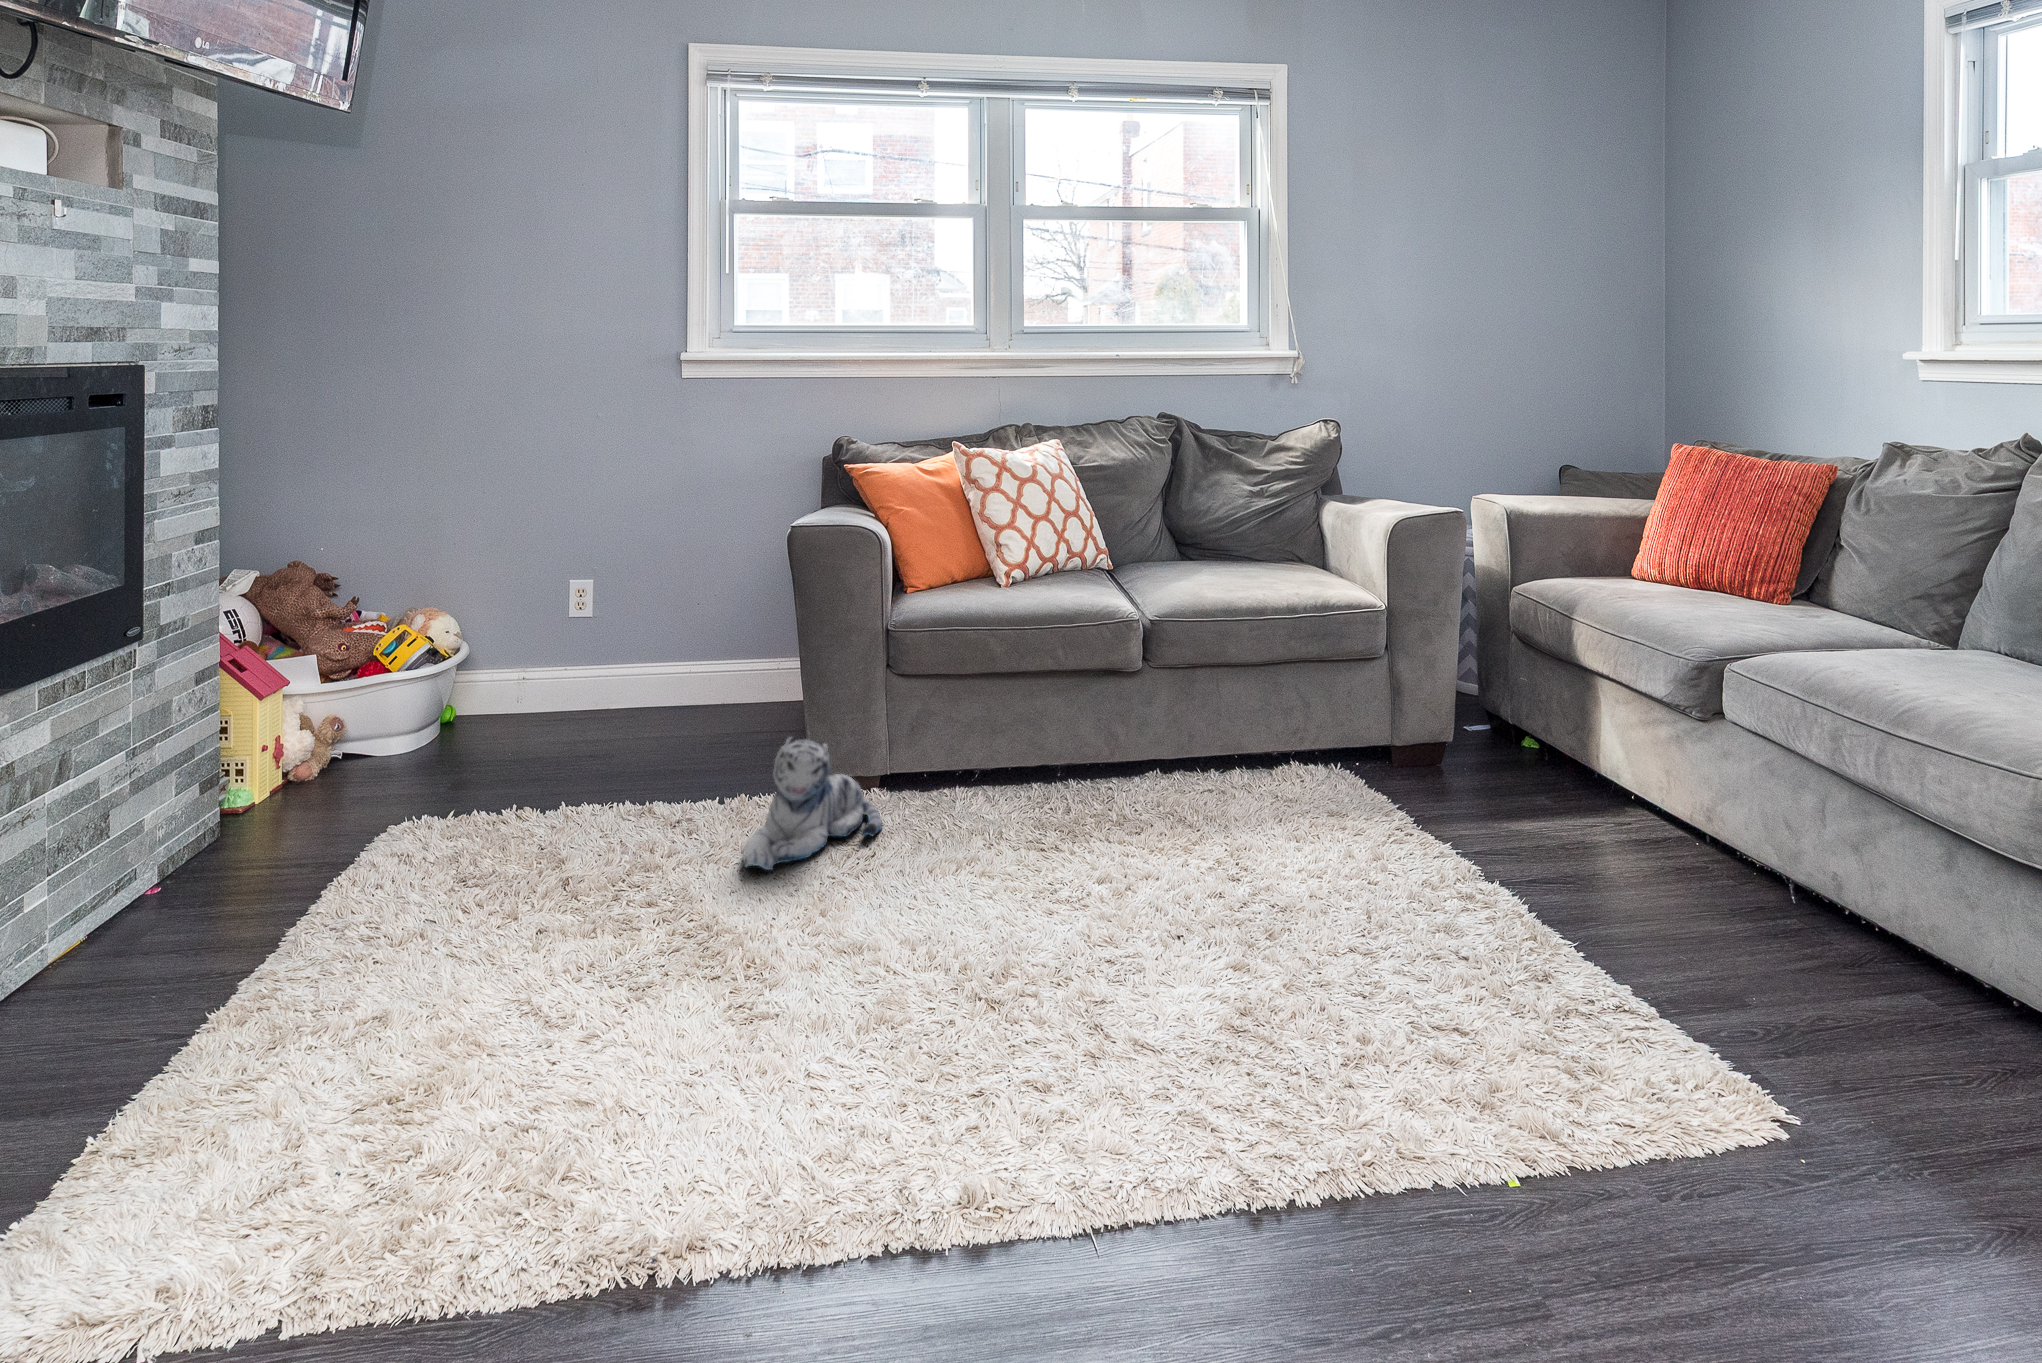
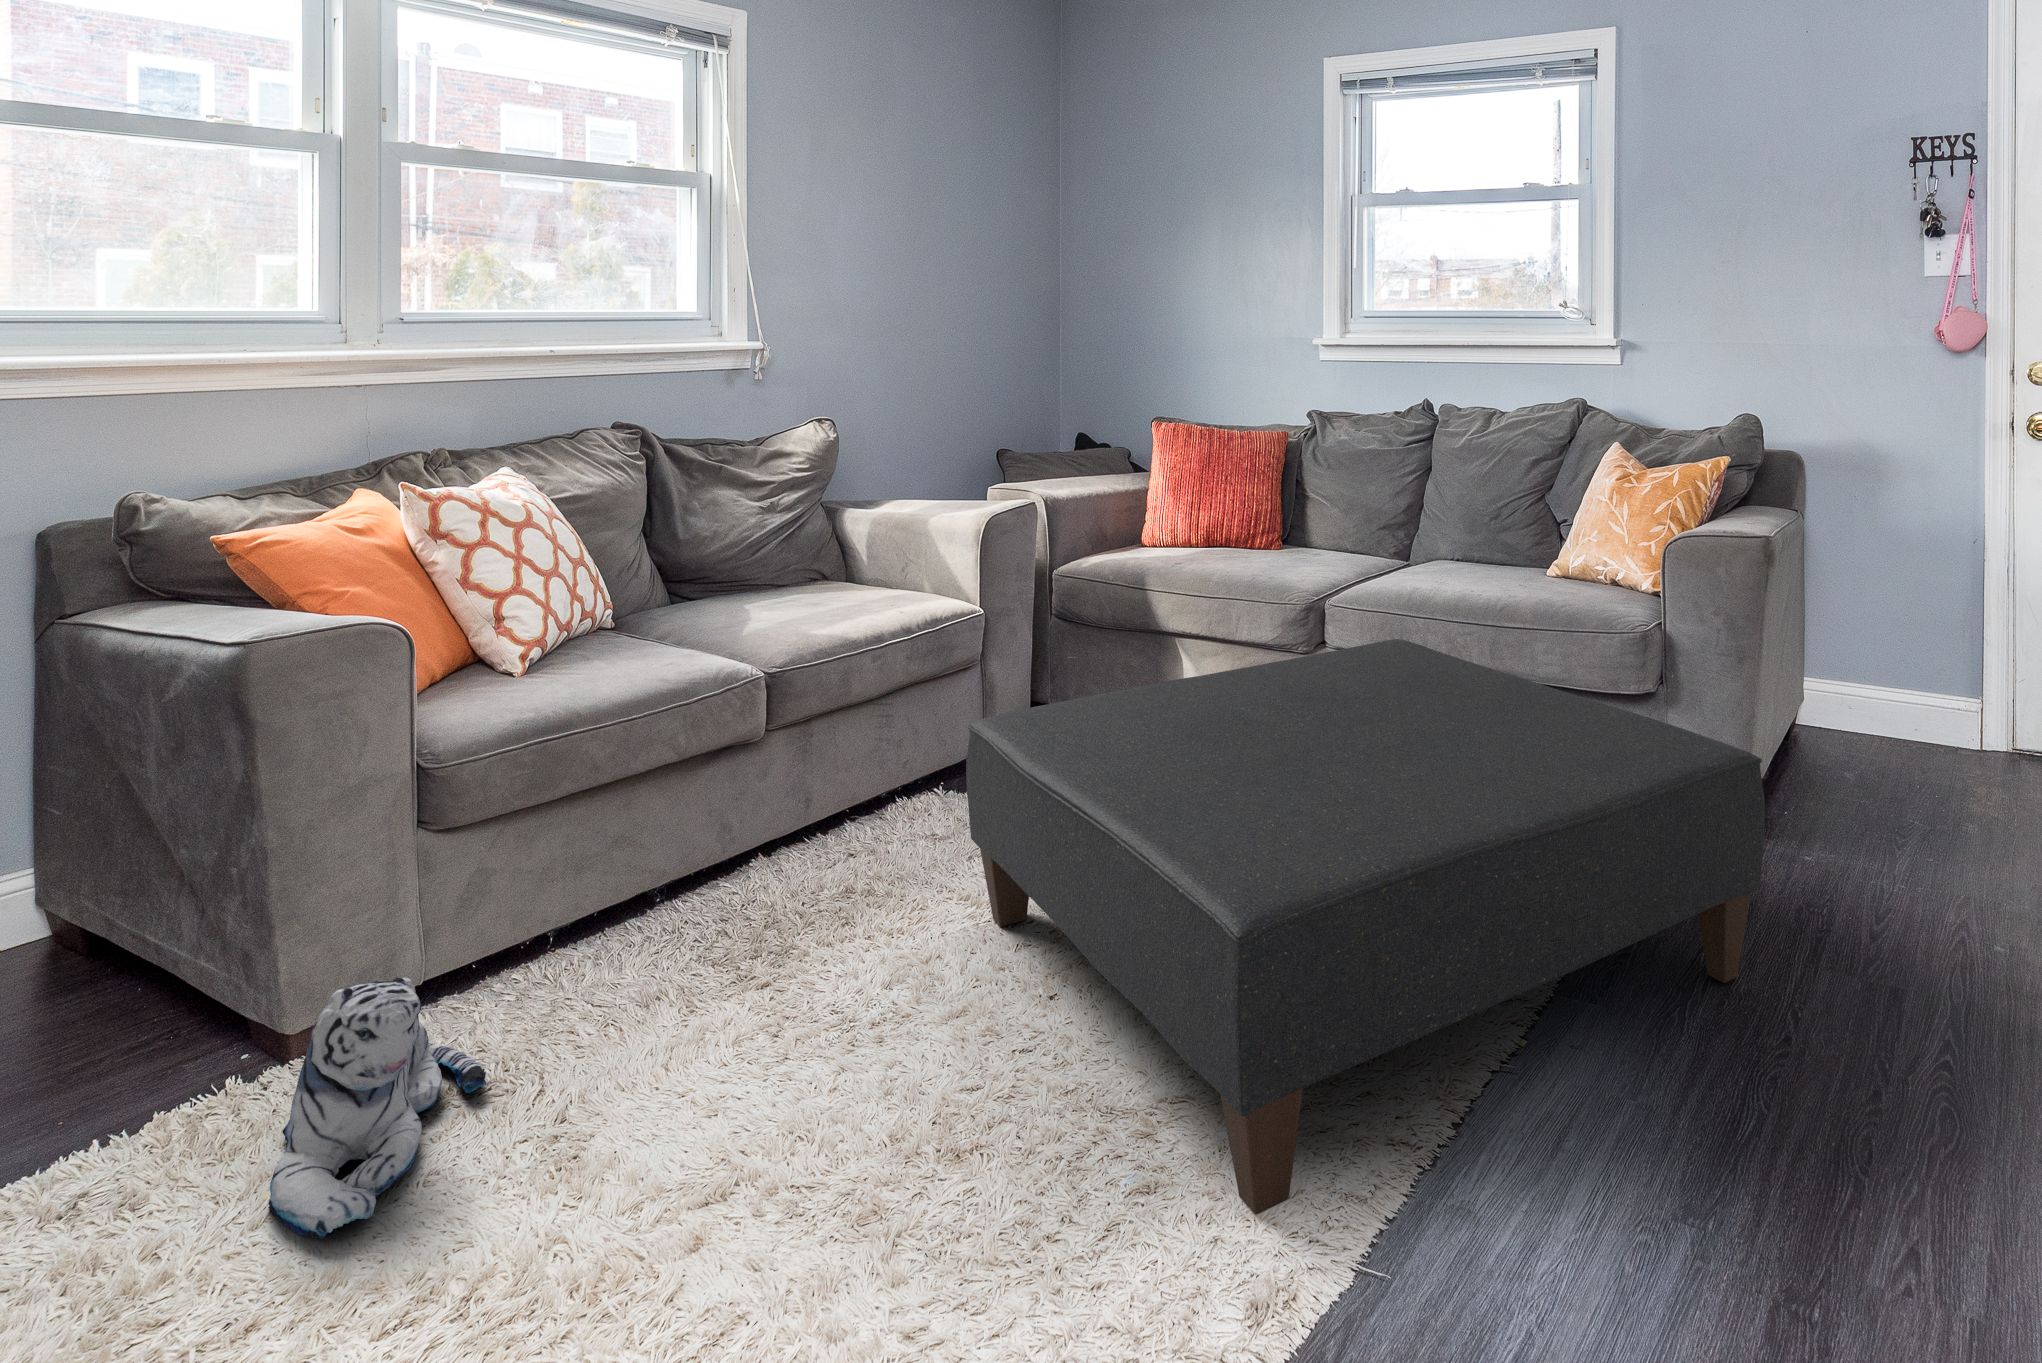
ottoman: none [1089,681,1909,1213] -> present [966,639,1765,1215]

